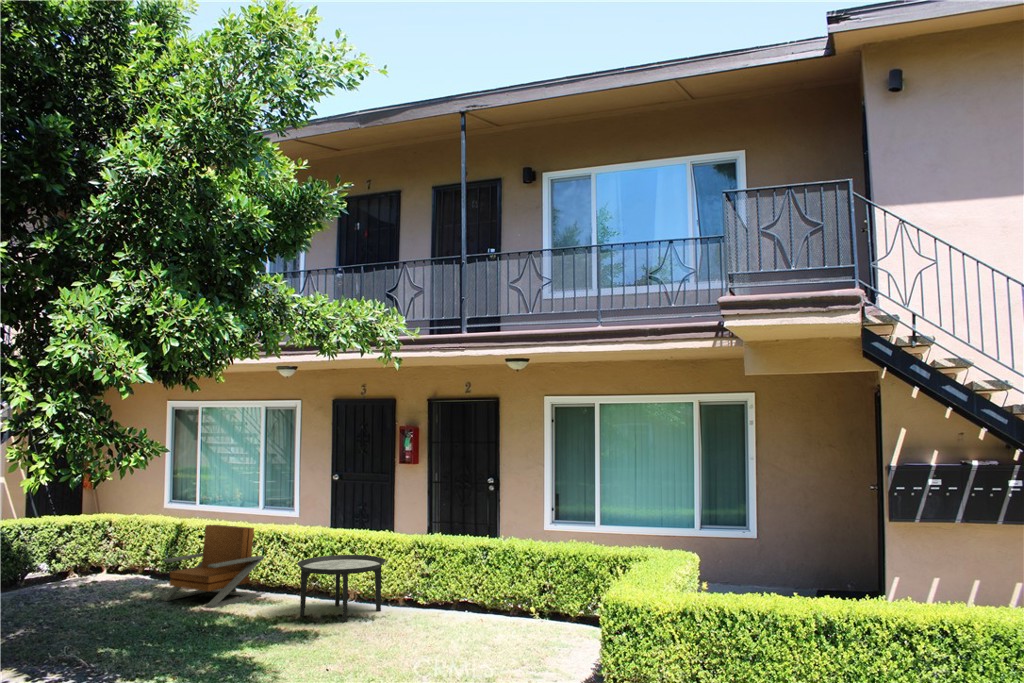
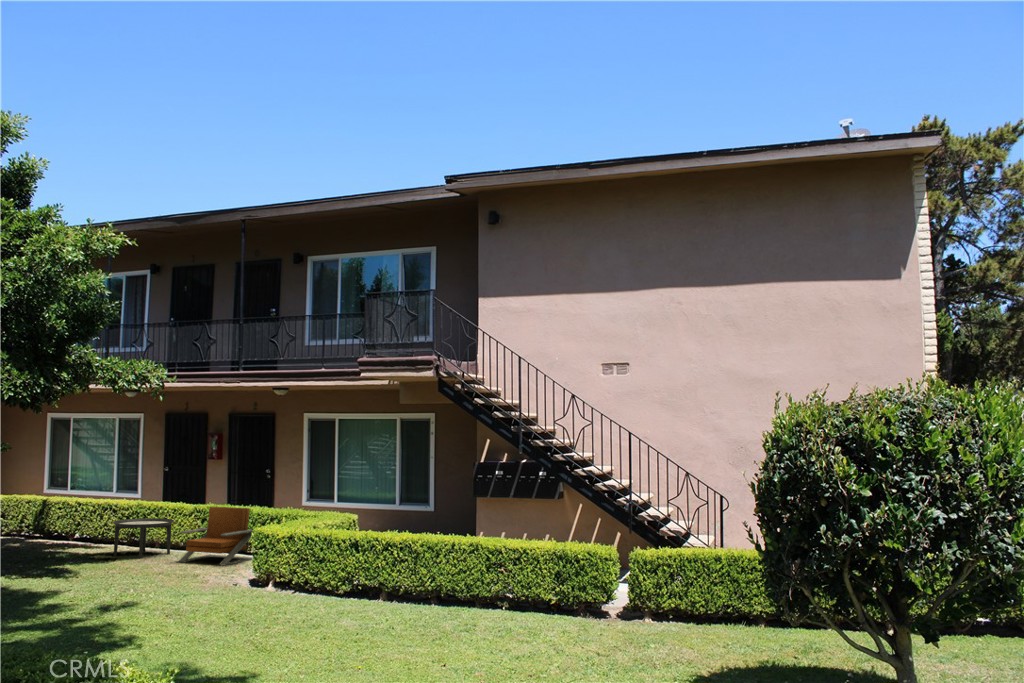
lounge chair: present [161,525,264,608] -> present [179,507,252,565]

